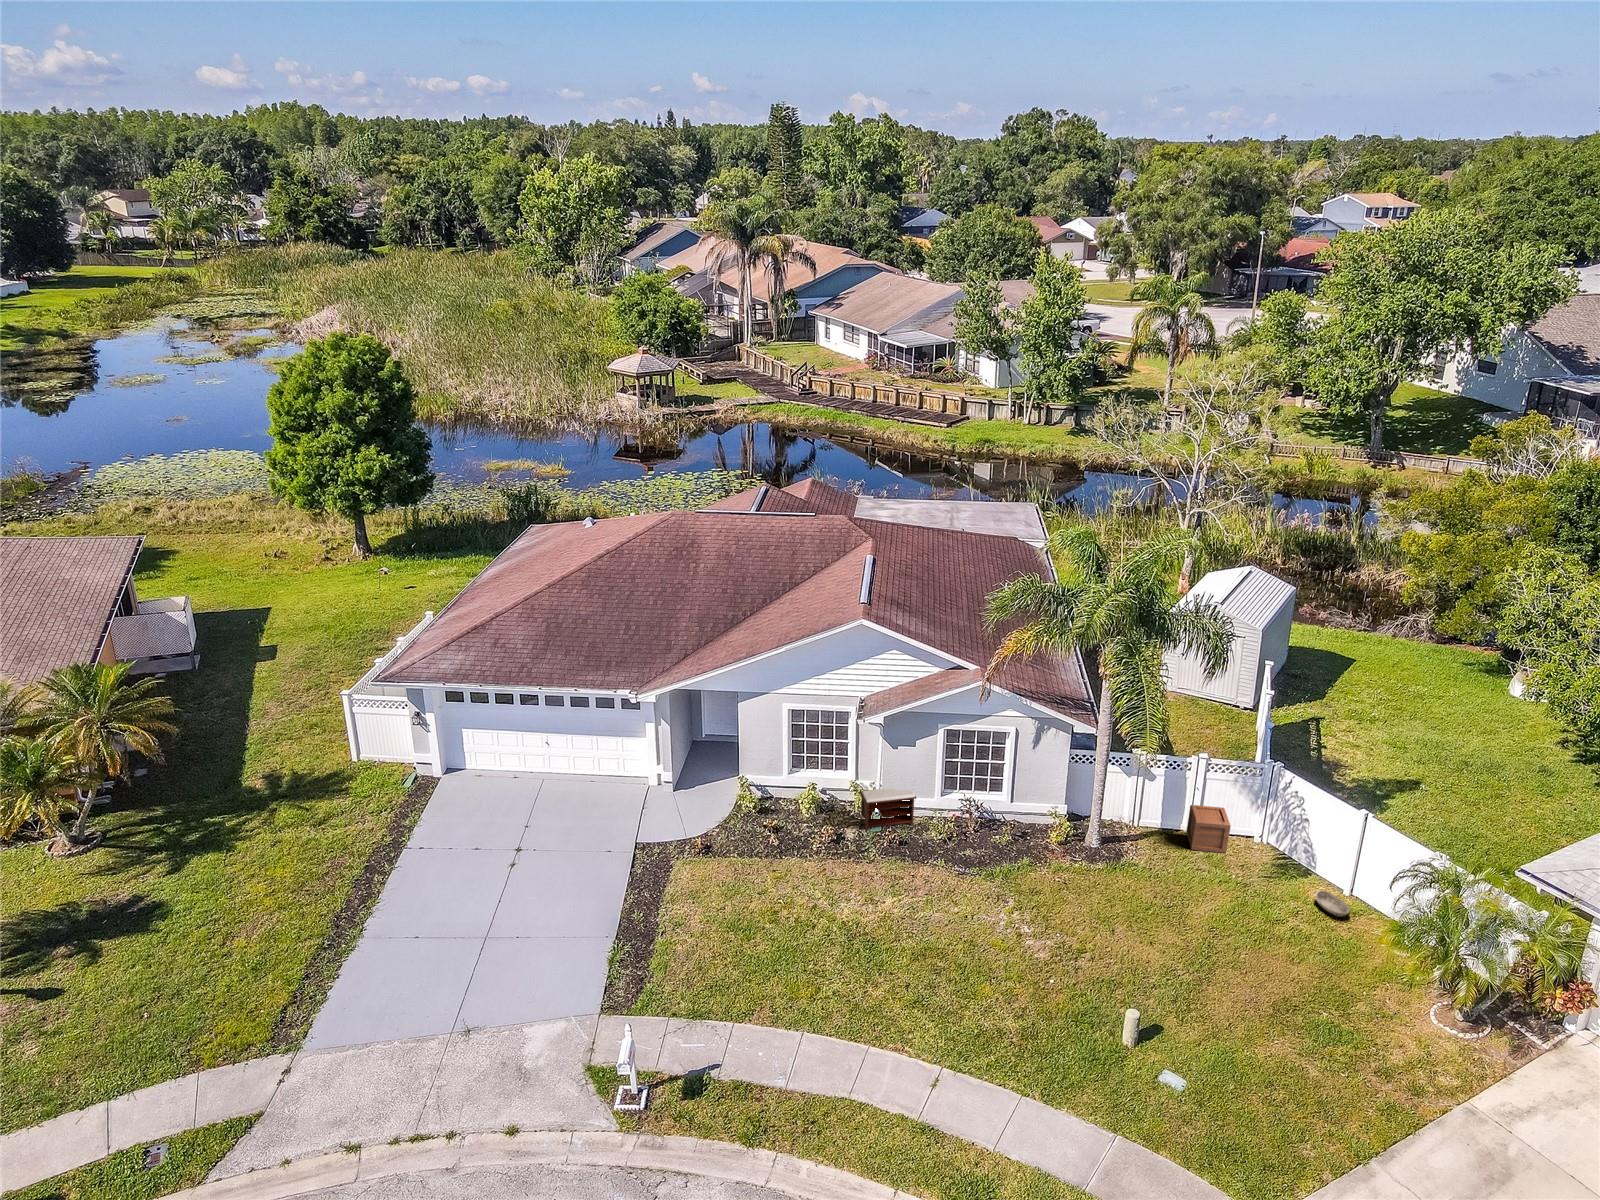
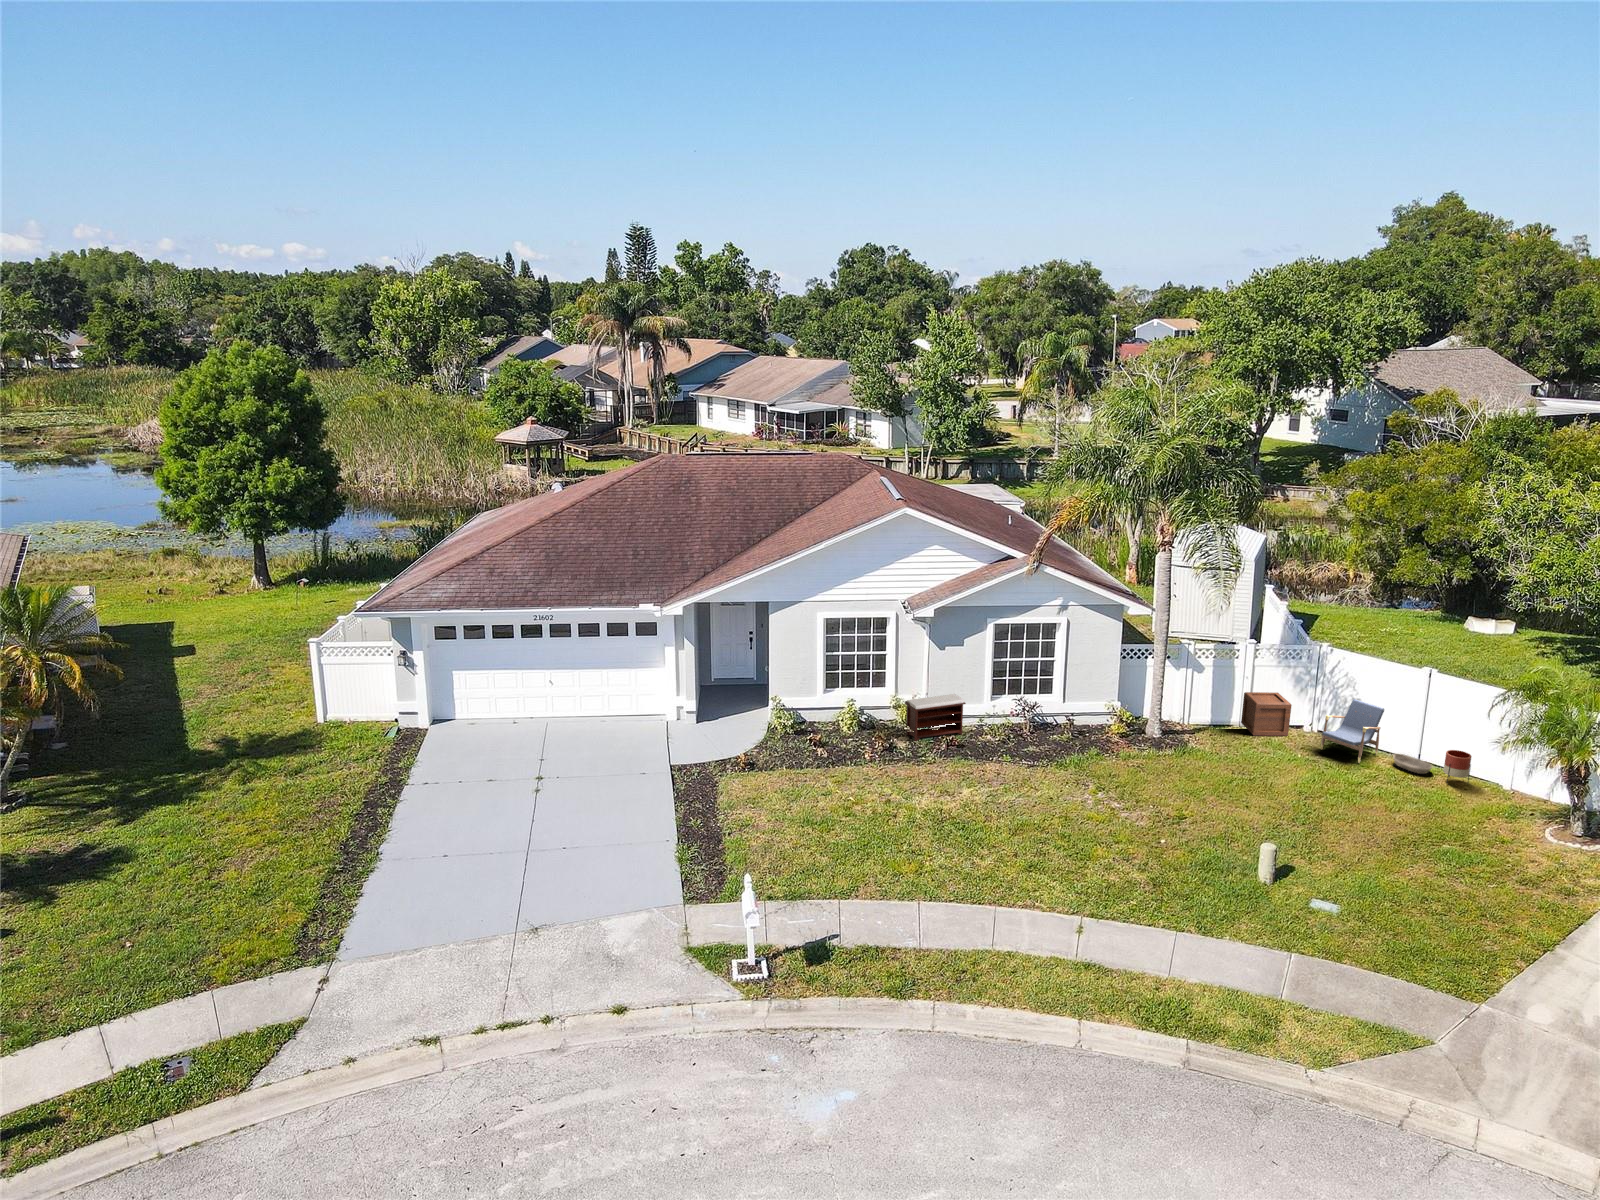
lounge chair: none [1251,829,1315,896] -> present [1321,699,1384,763]
planter: none [1357,900,1384,935] -> present [1443,750,1472,784]

